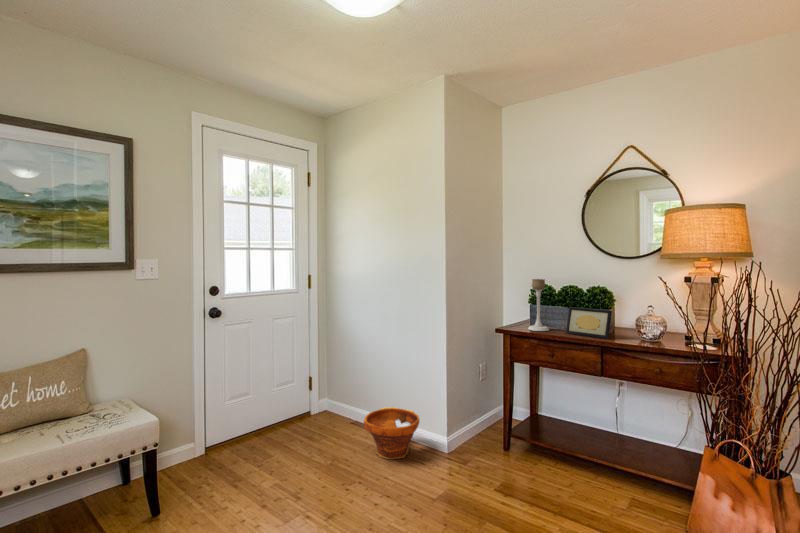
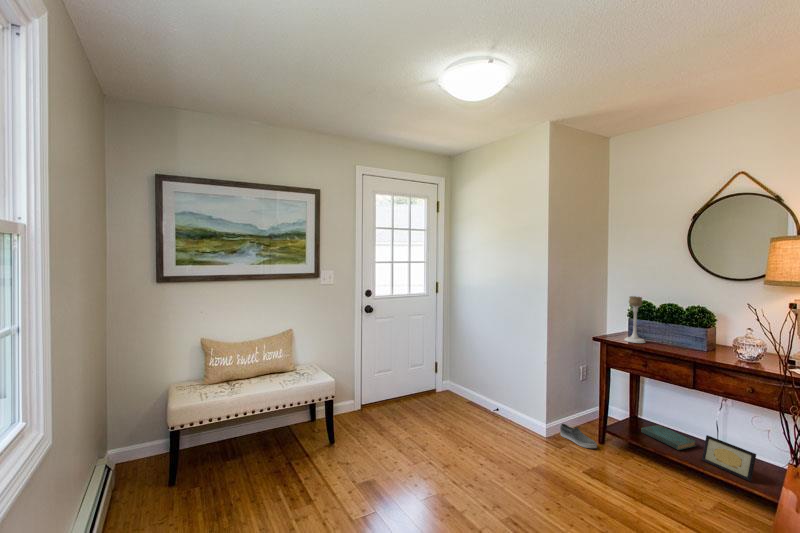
picture frame: present [566,307,612,339] -> present [702,435,756,482]
planter: present [364,407,420,459] -> none [476,392,522,435]
book: none [546,421,599,445] -> present [641,425,696,450]
shoe: none [463,434,503,459] -> present [560,424,597,448]

